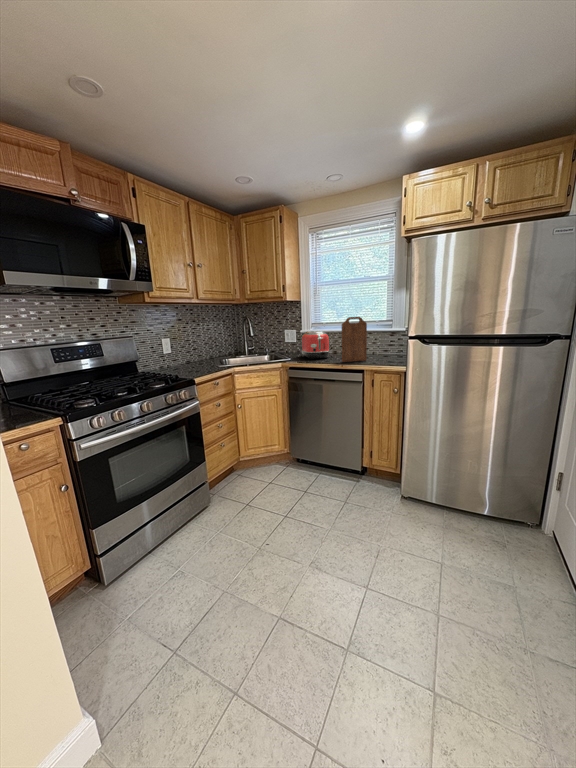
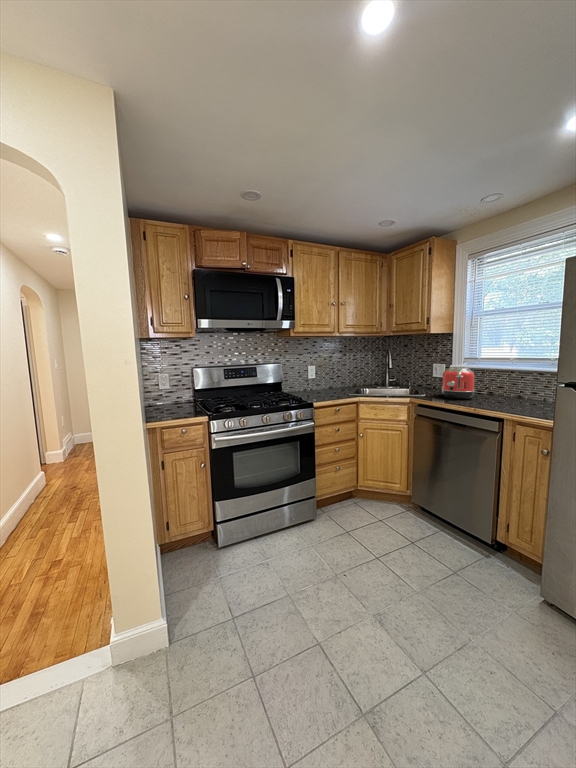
cutting board: present [342,317,367,362] -> none [480,354,519,408]

